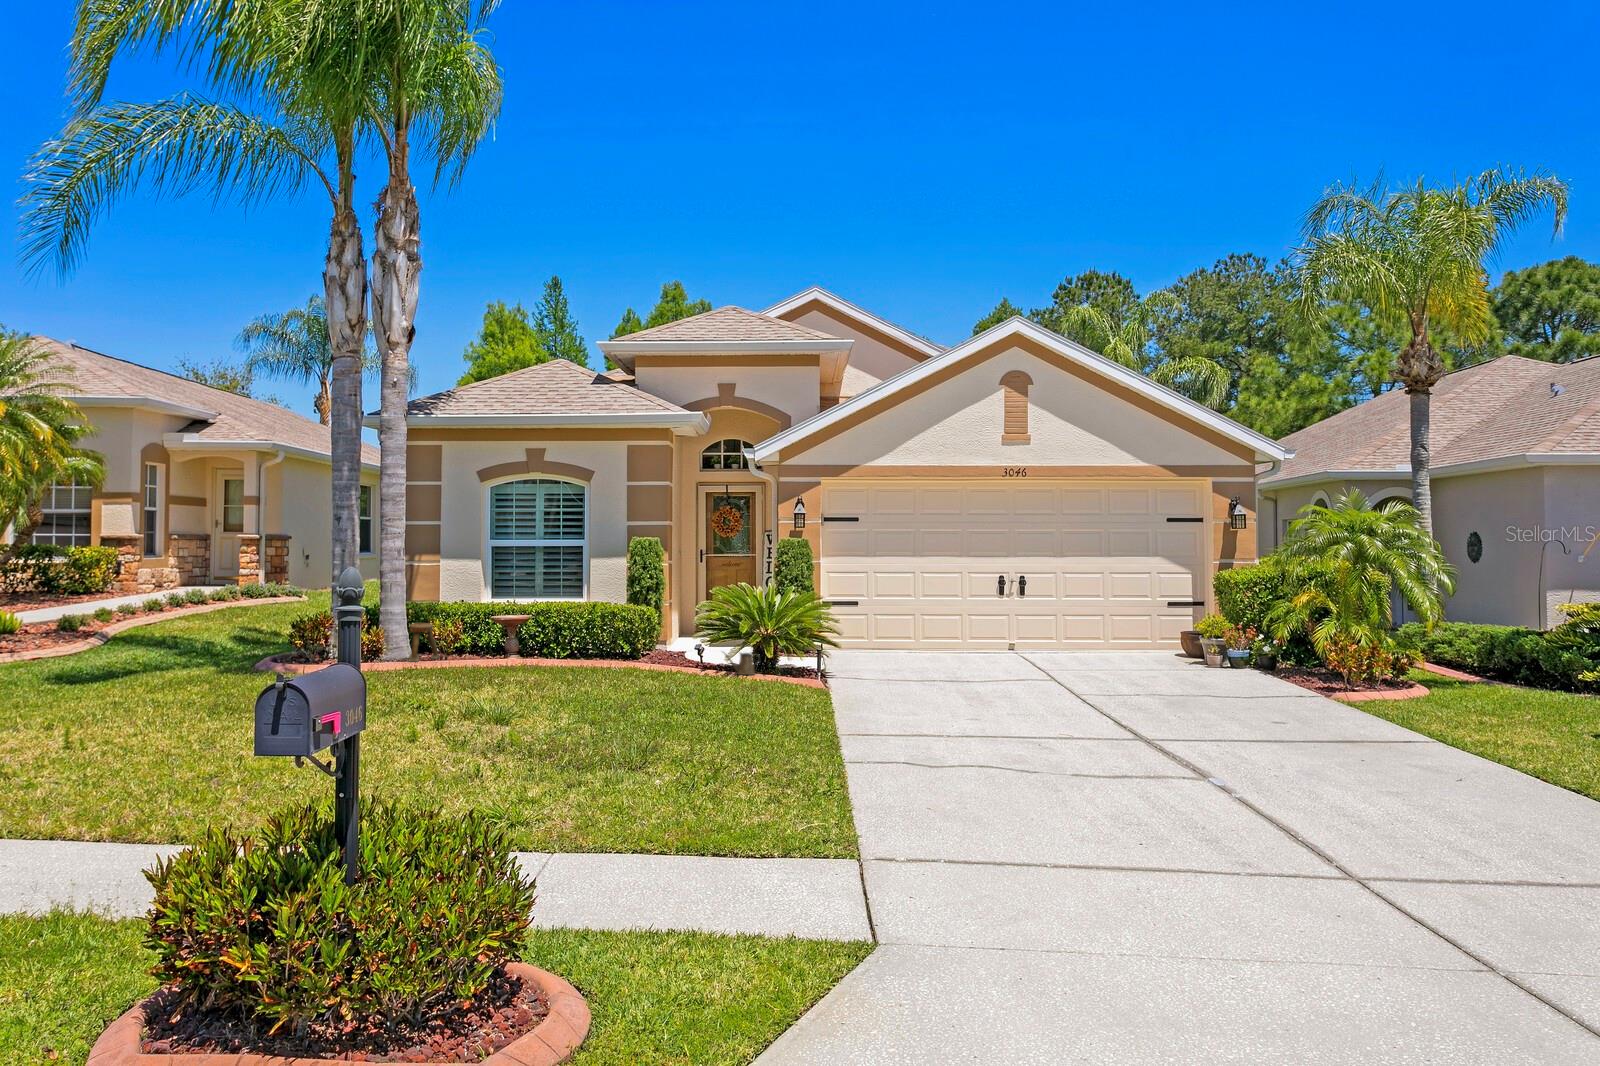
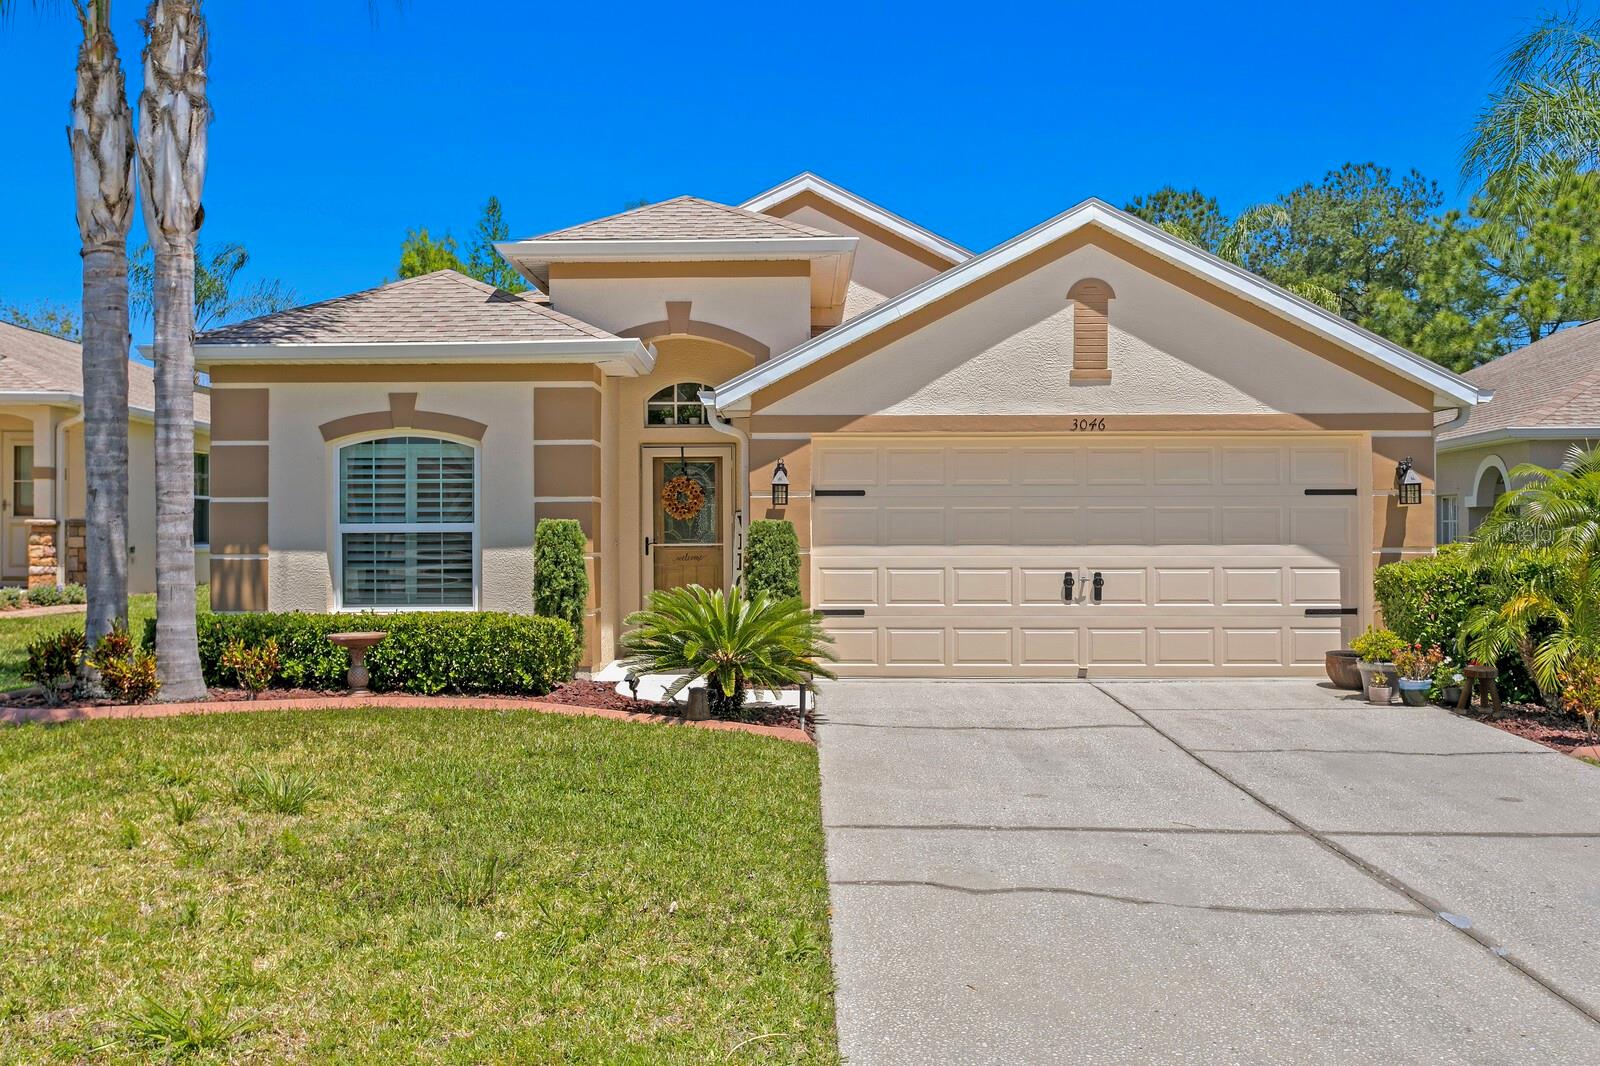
stool: present [409,623,440,662] -> present [1455,665,1508,718]

